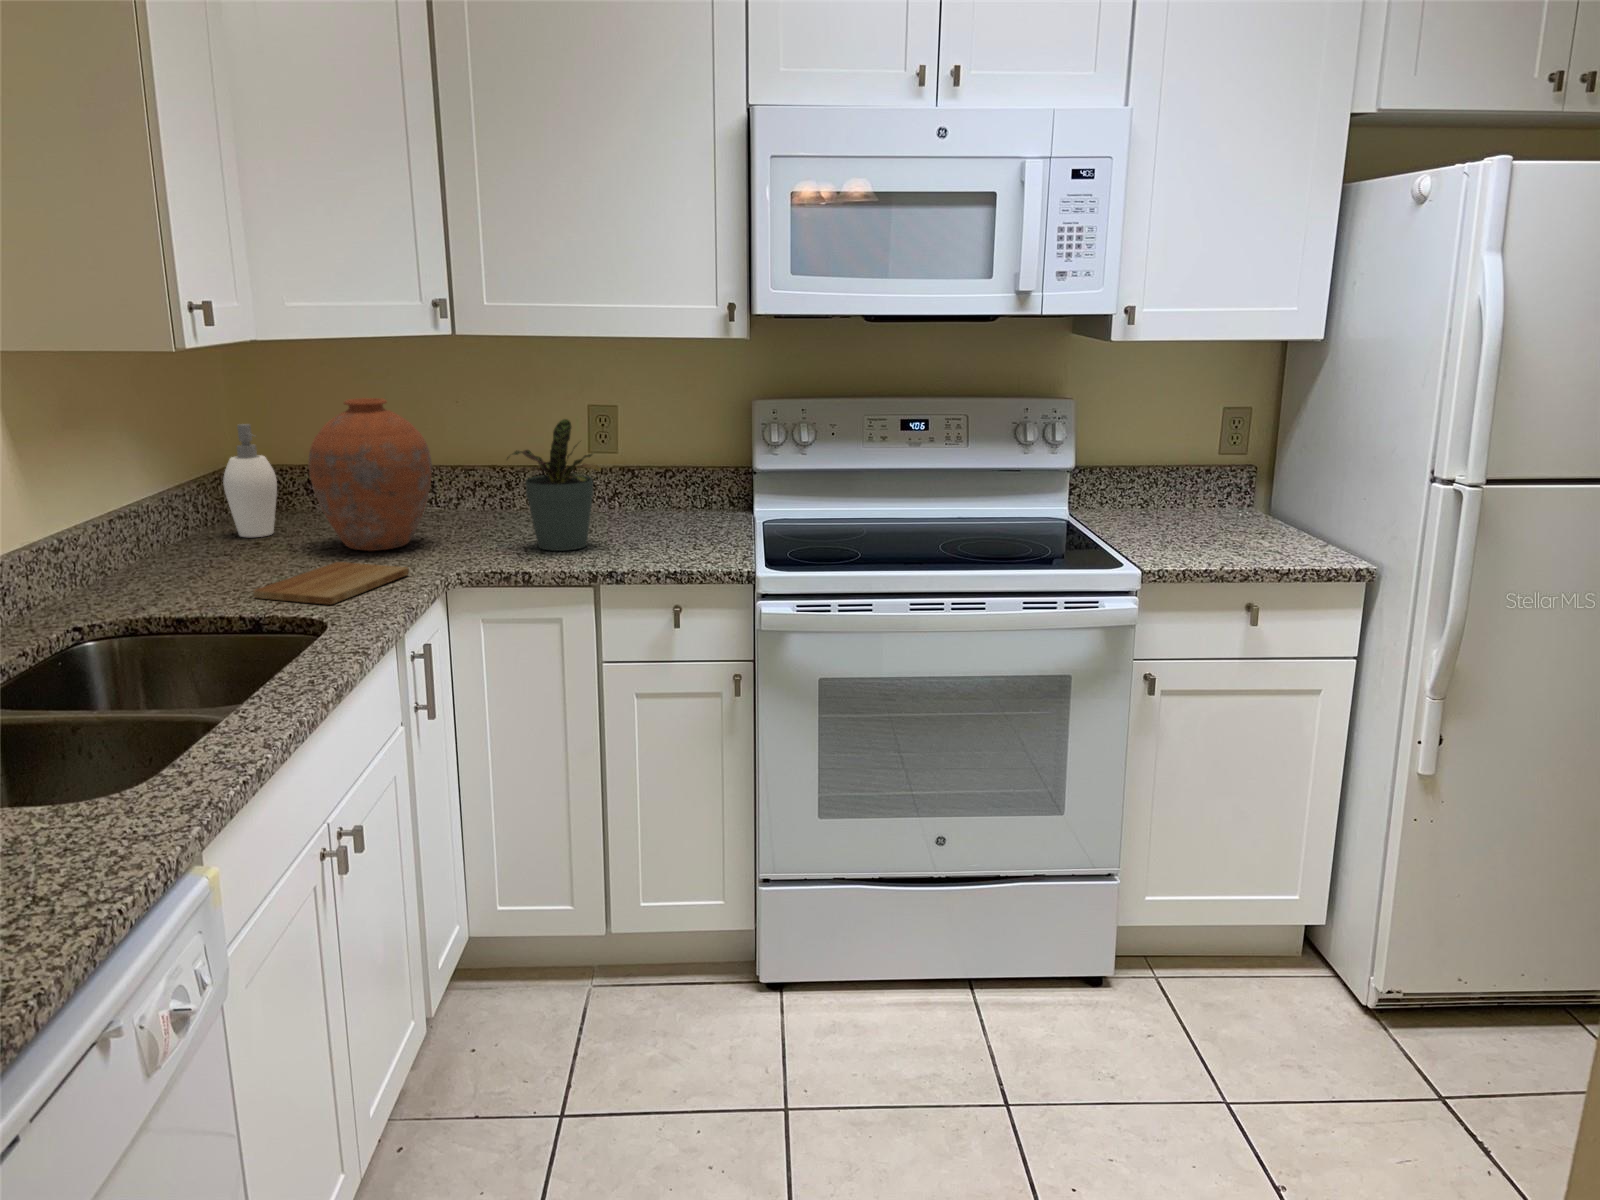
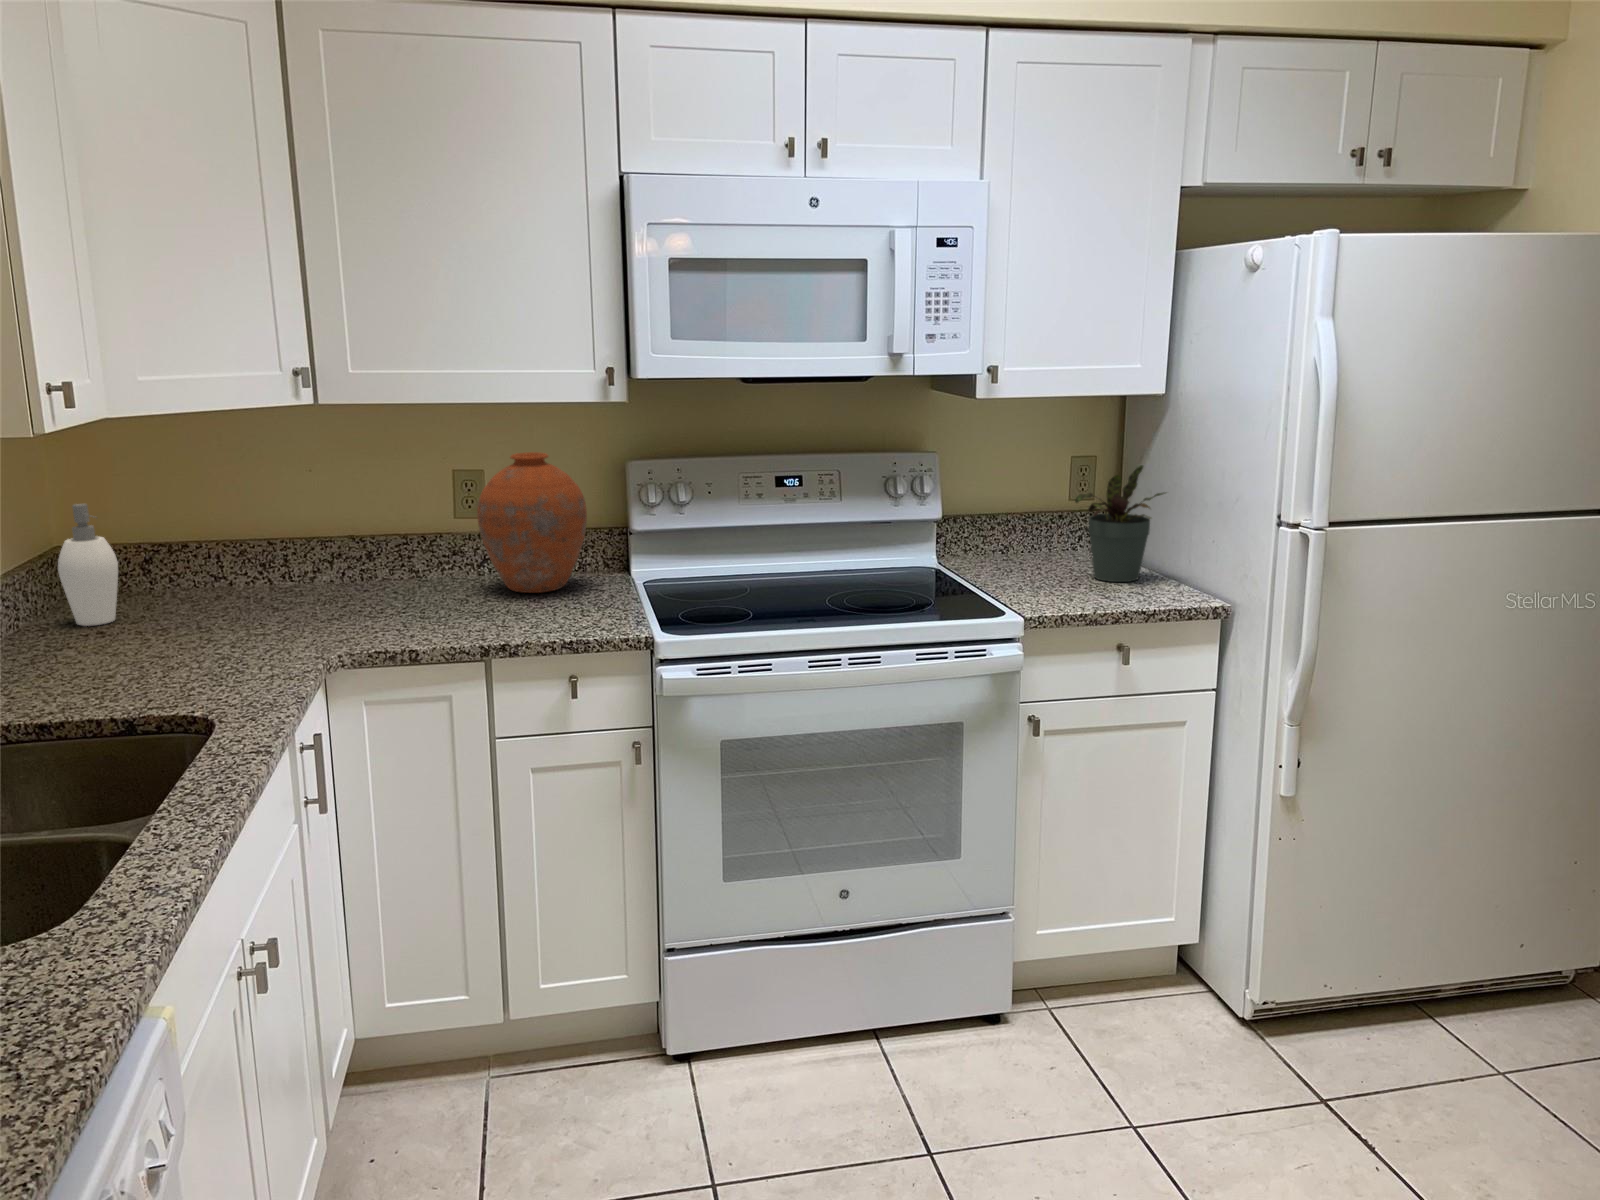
vase: present [308,398,432,551] -> present [477,452,587,593]
potted plant: present [507,419,601,551] -> present [1075,465,1165,582]
cutting board: present [254,562,409,605] -> none [119,651,286,700]

